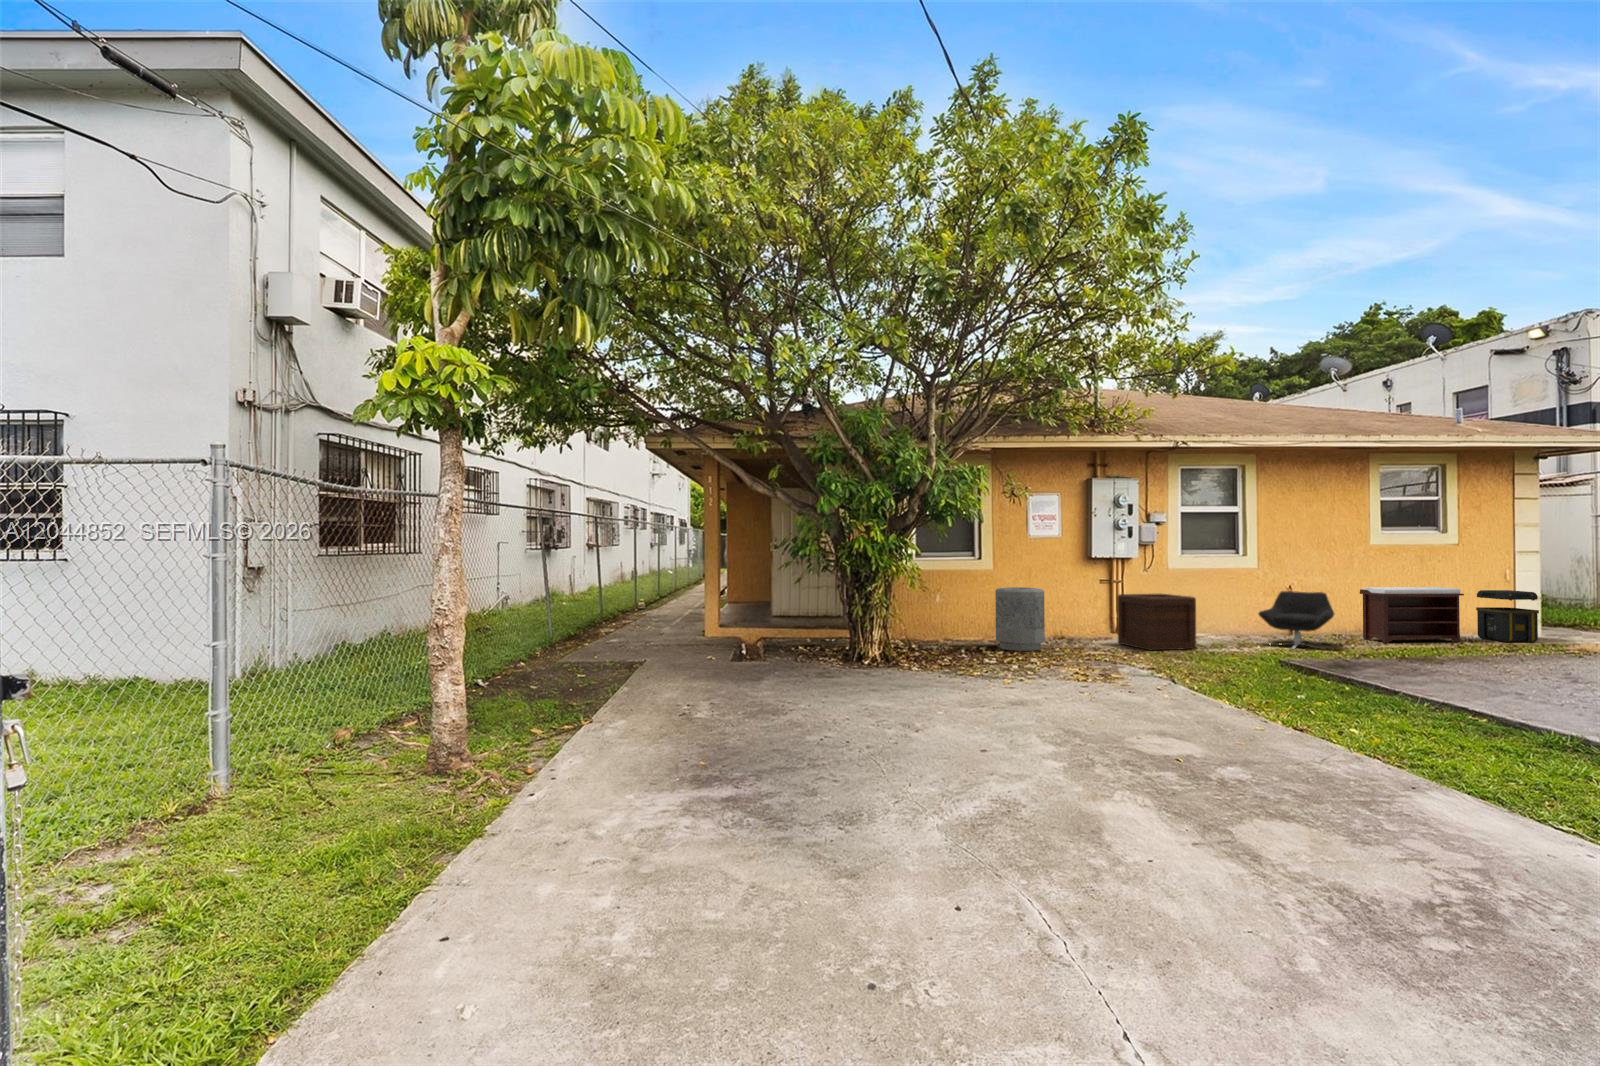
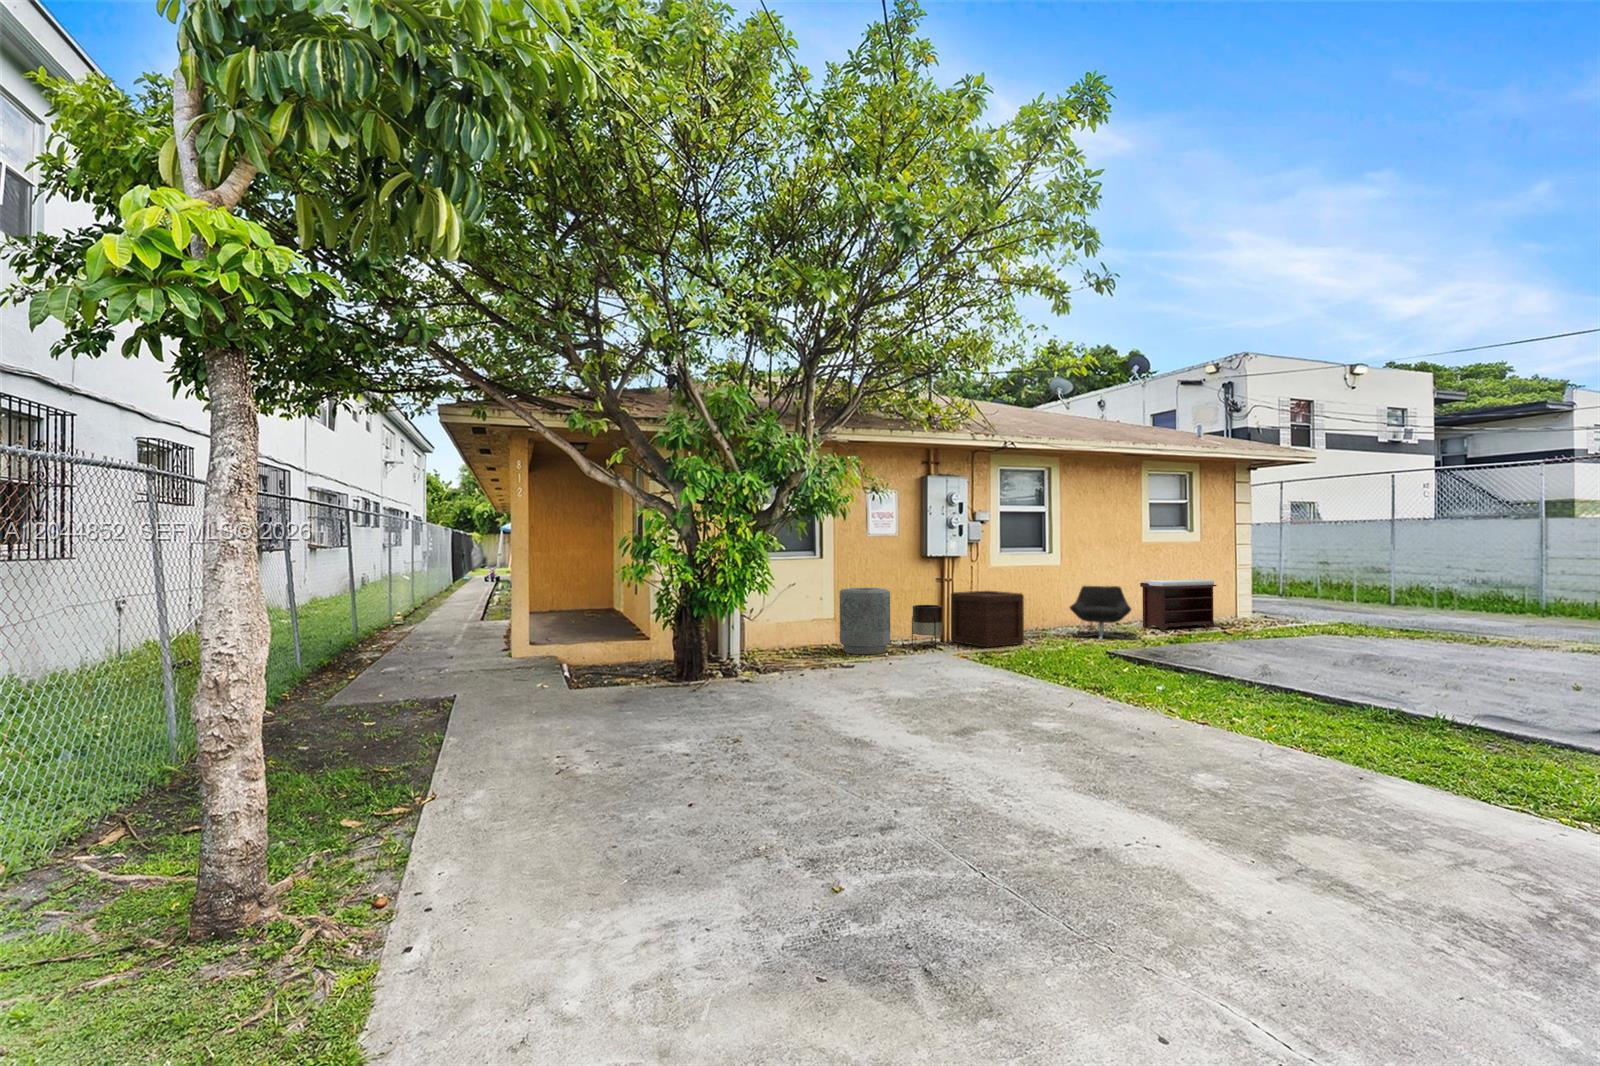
toolbox: present [1476,590,1539,642] -> none [1220,581,1266,625]
planter: none [1073,606,1104,648] -> present [912,605,942,648]

